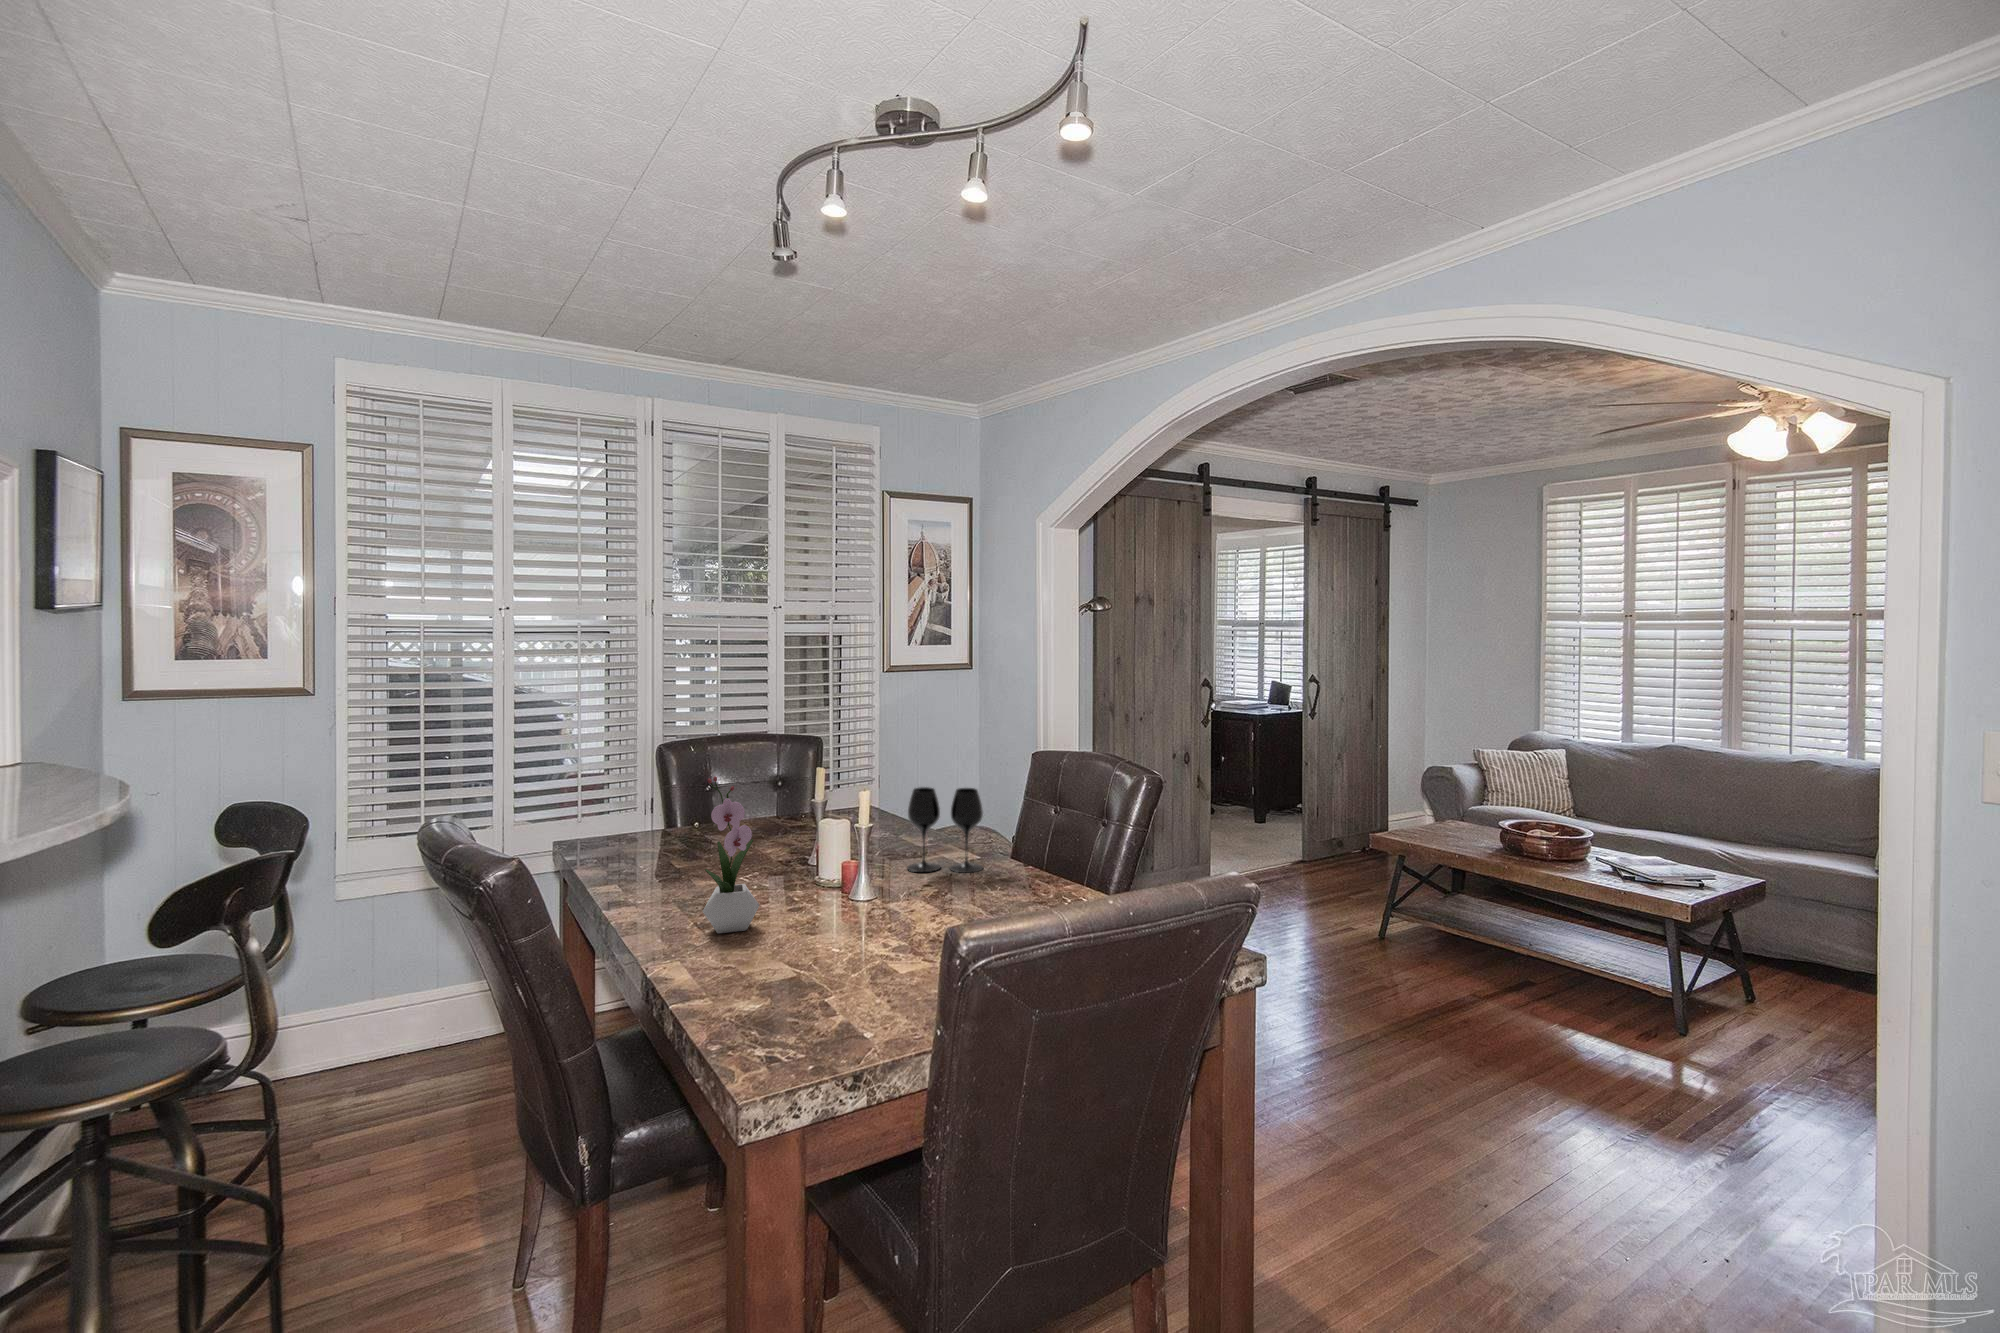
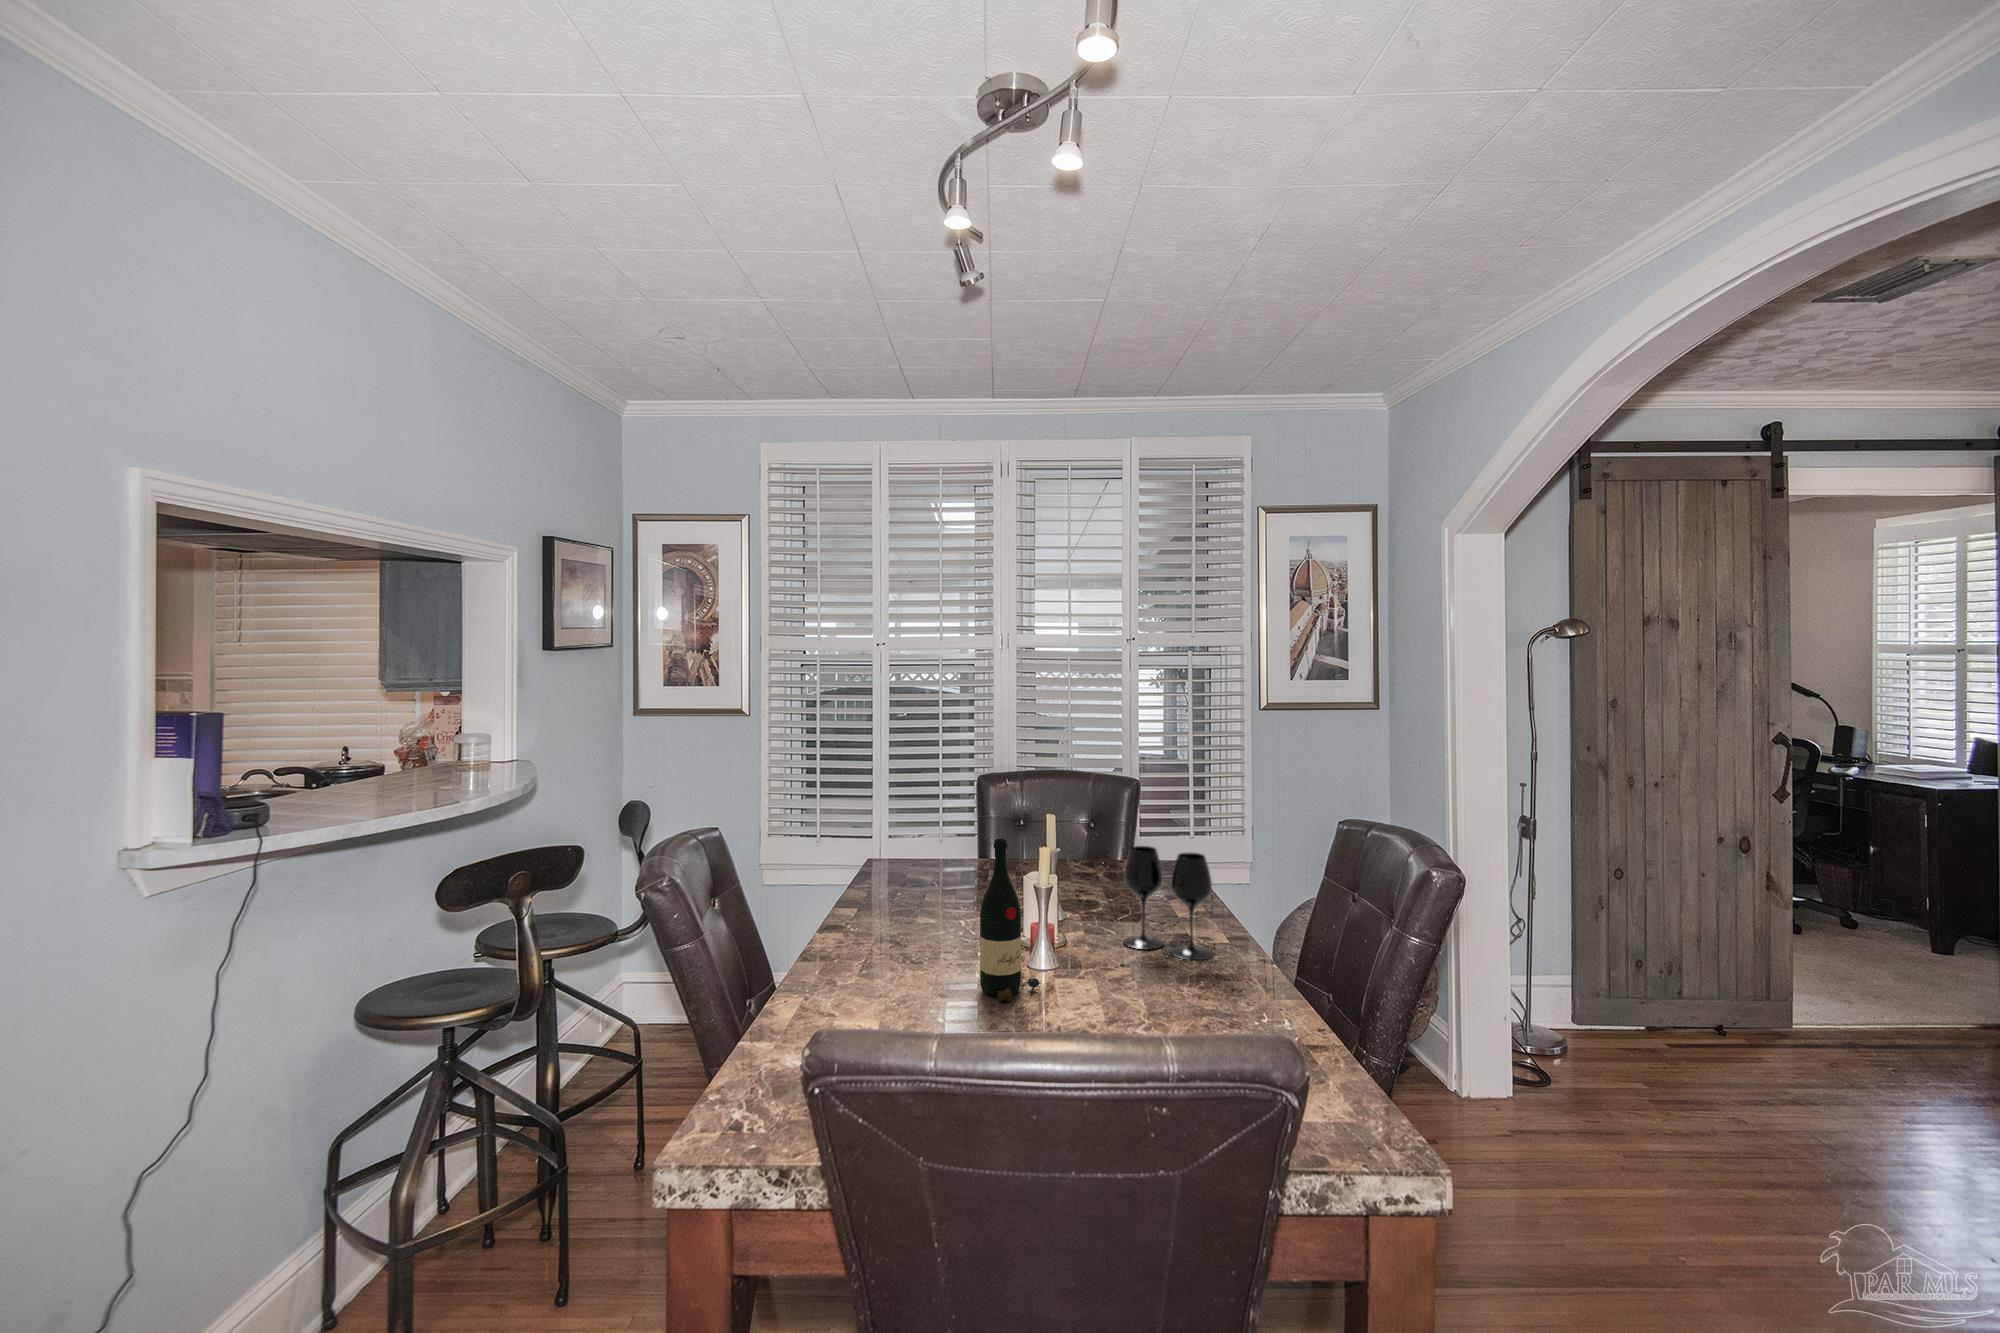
flower arrangement: present [703,776,759,933] -> none [850,809,914,976]
wine bottle: none [841,789,895,928] -> present [980,839,1040,1001]

